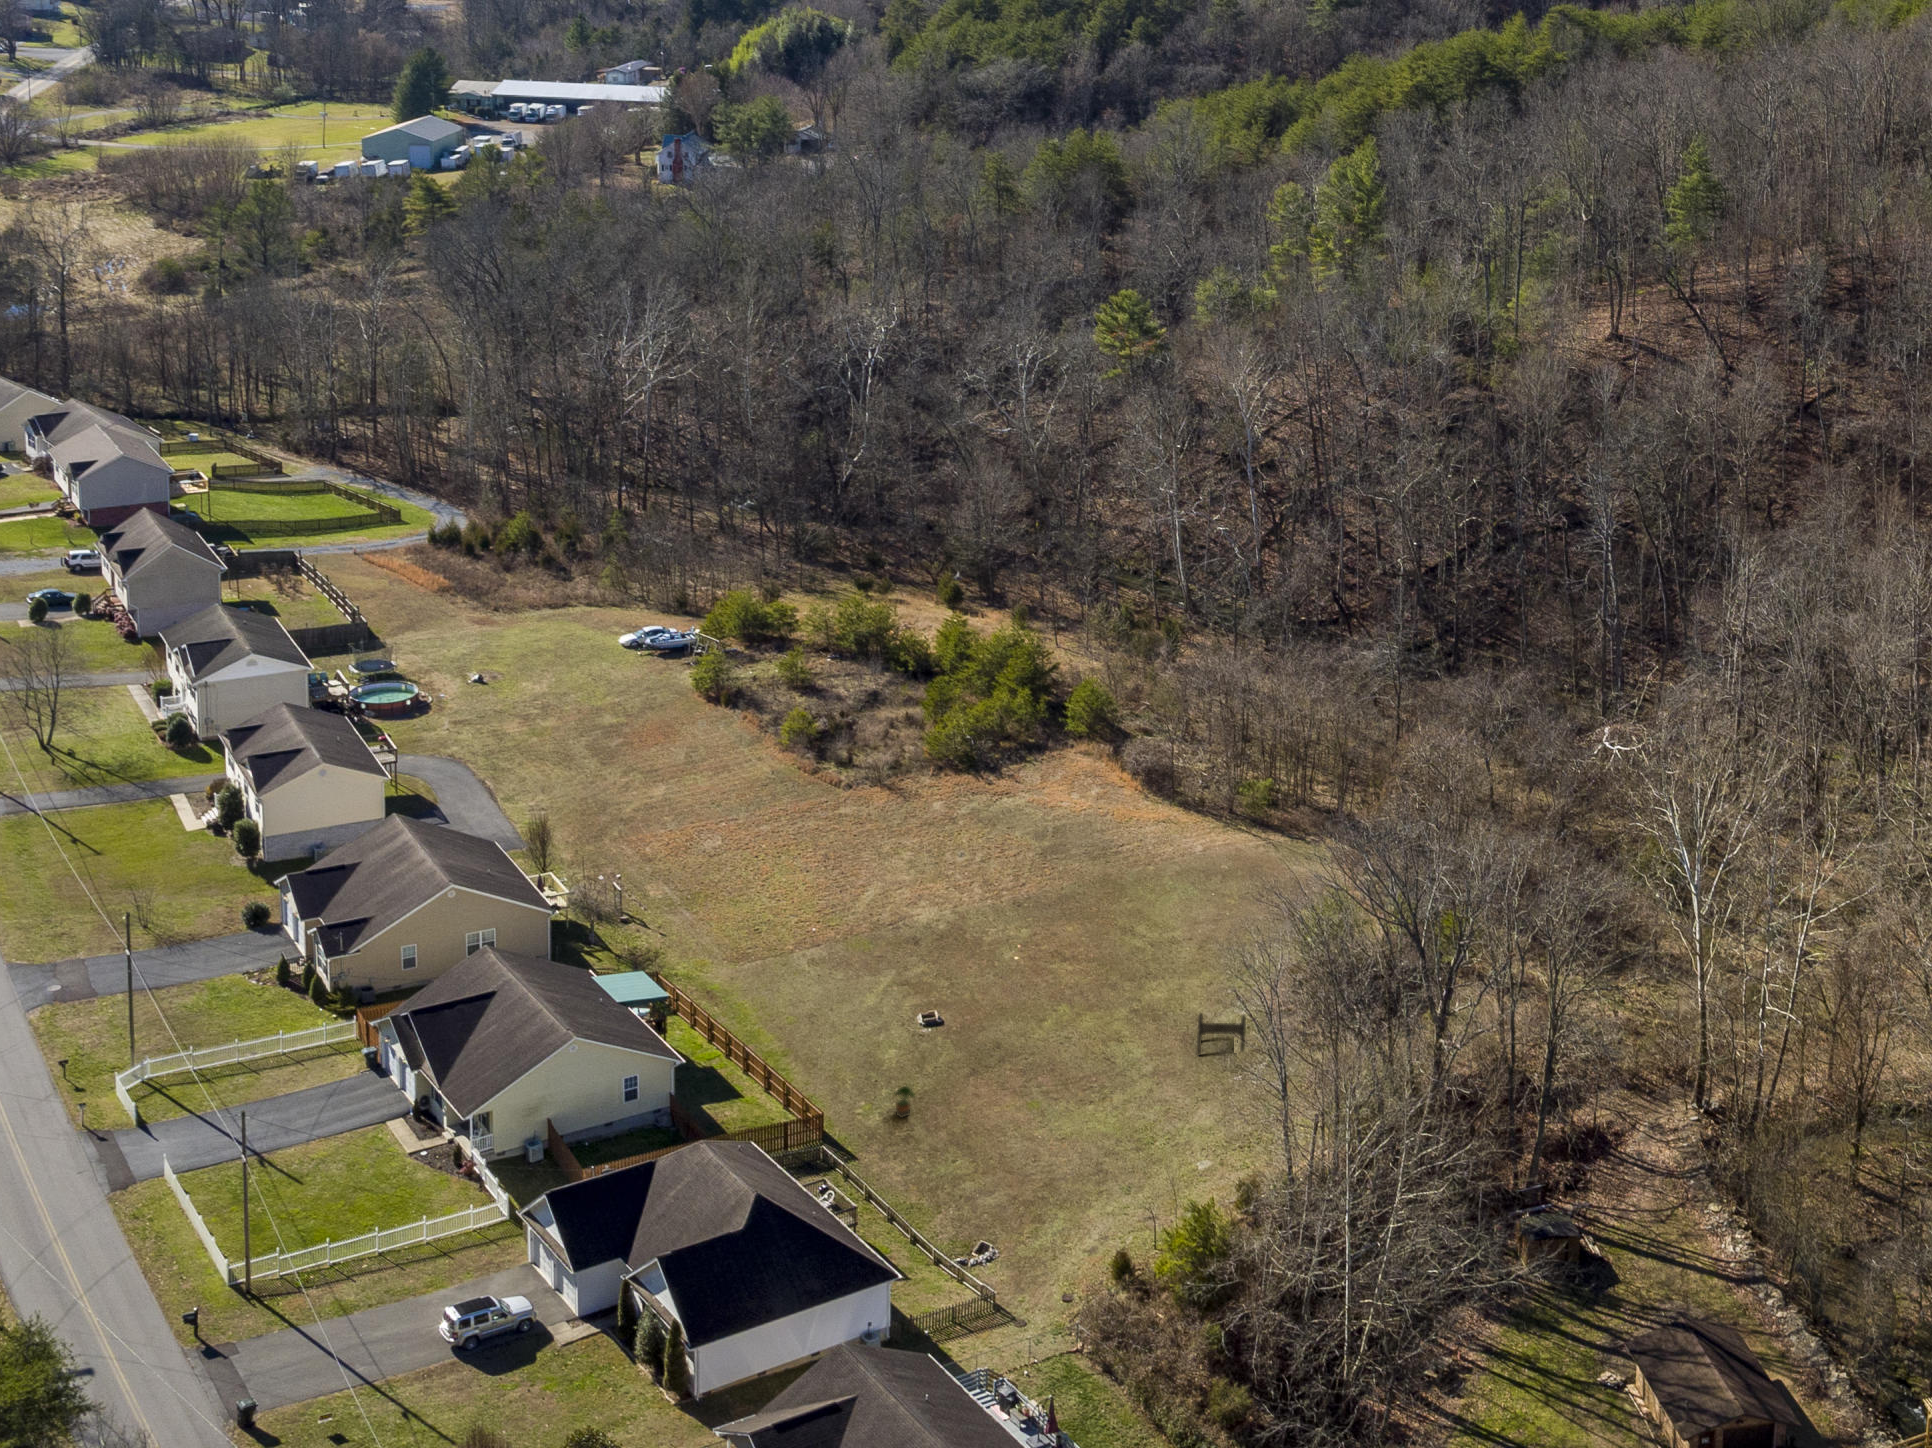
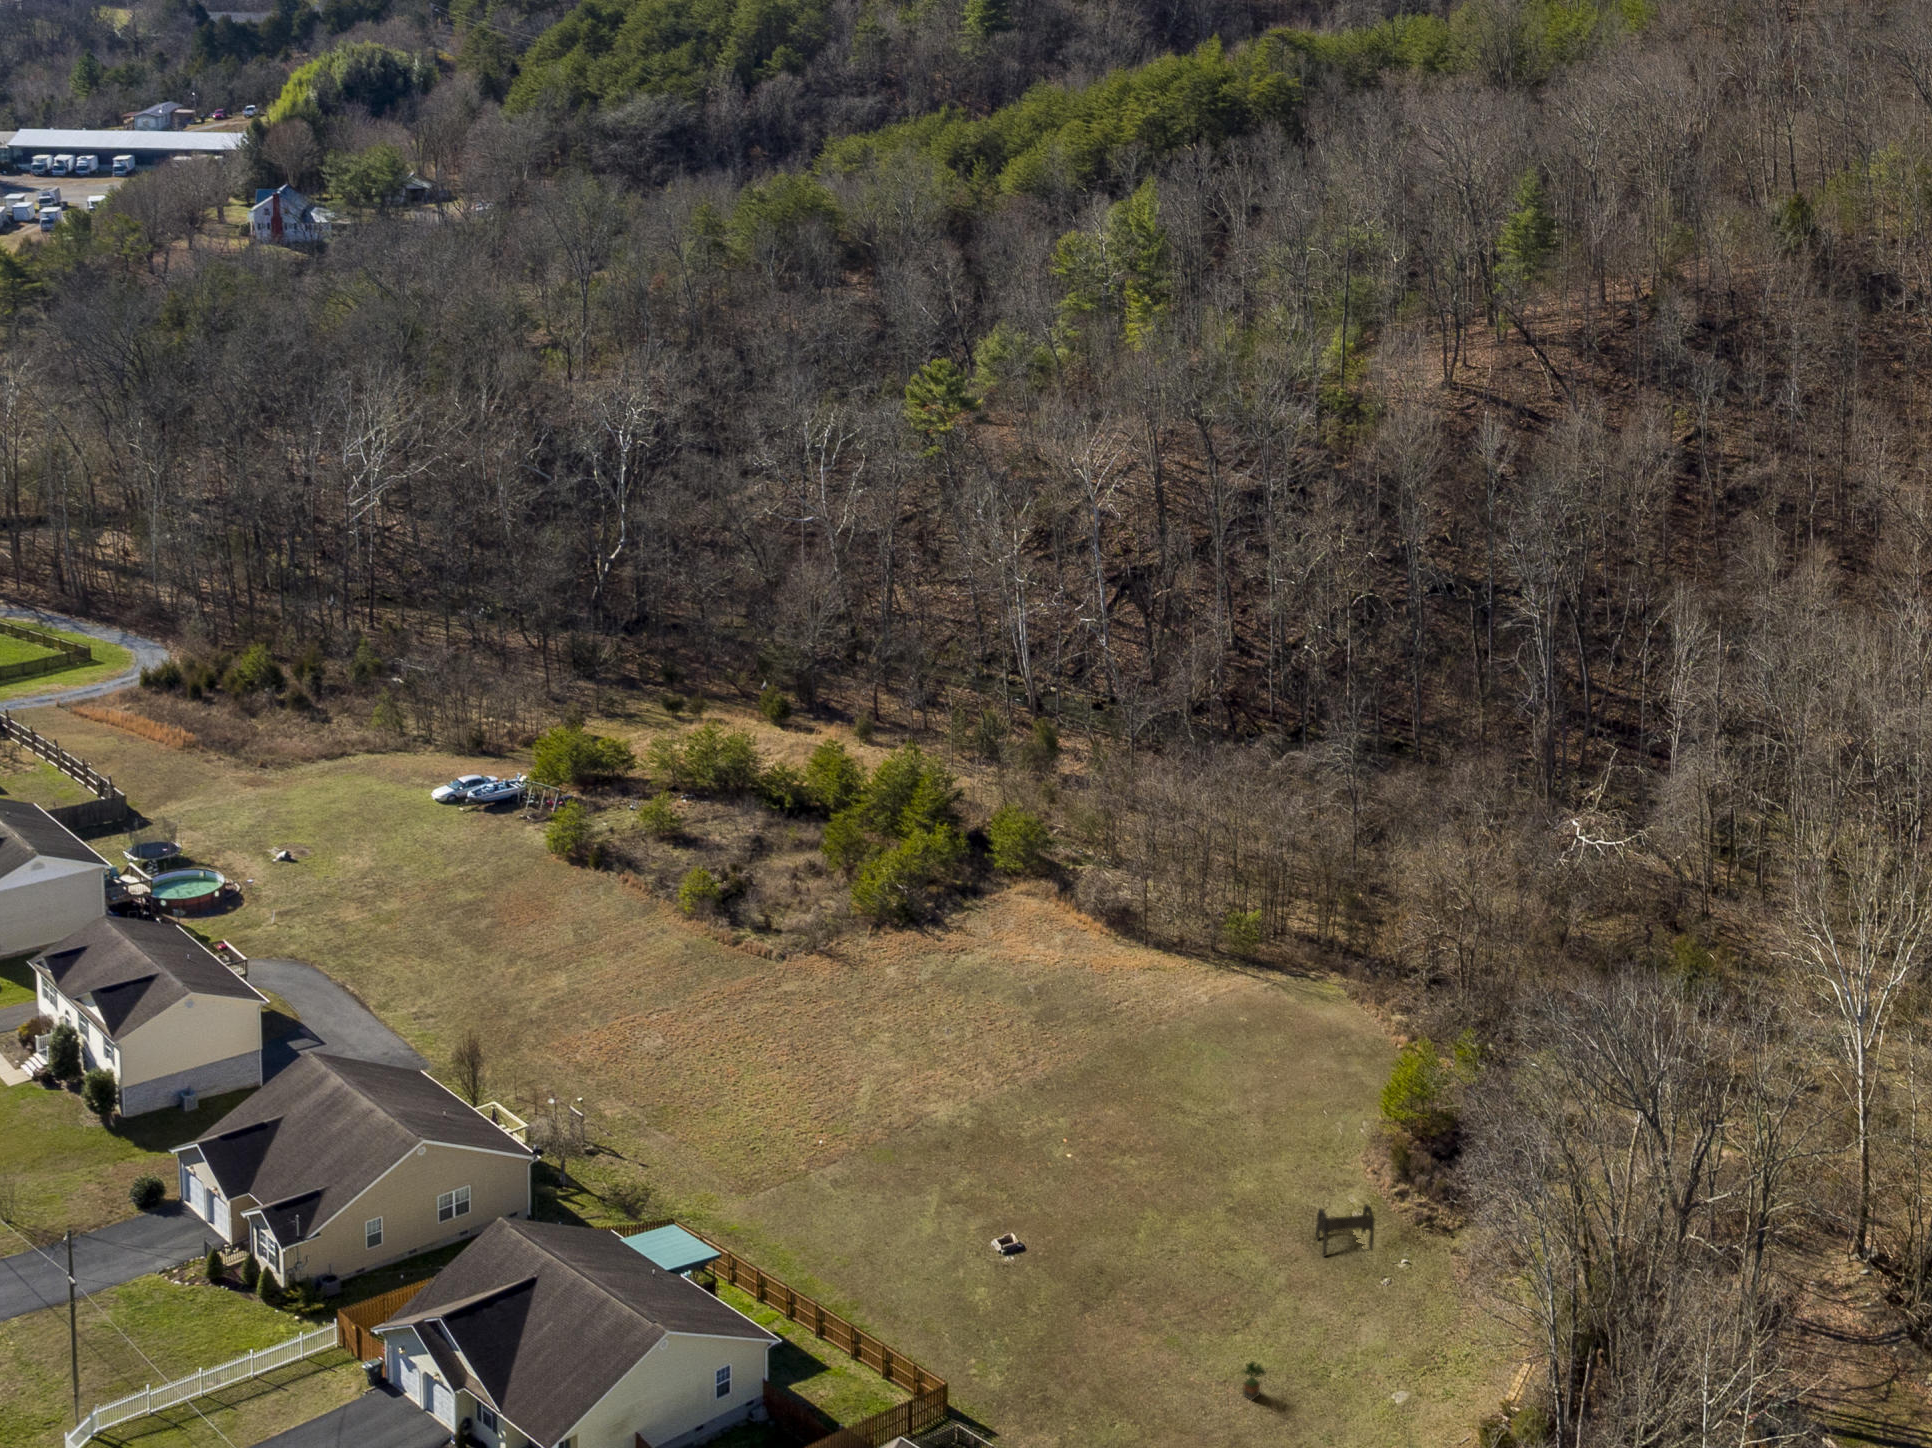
potted tree: present [894,1086,915,1118] -> present [1243,1361,1266,1400]

